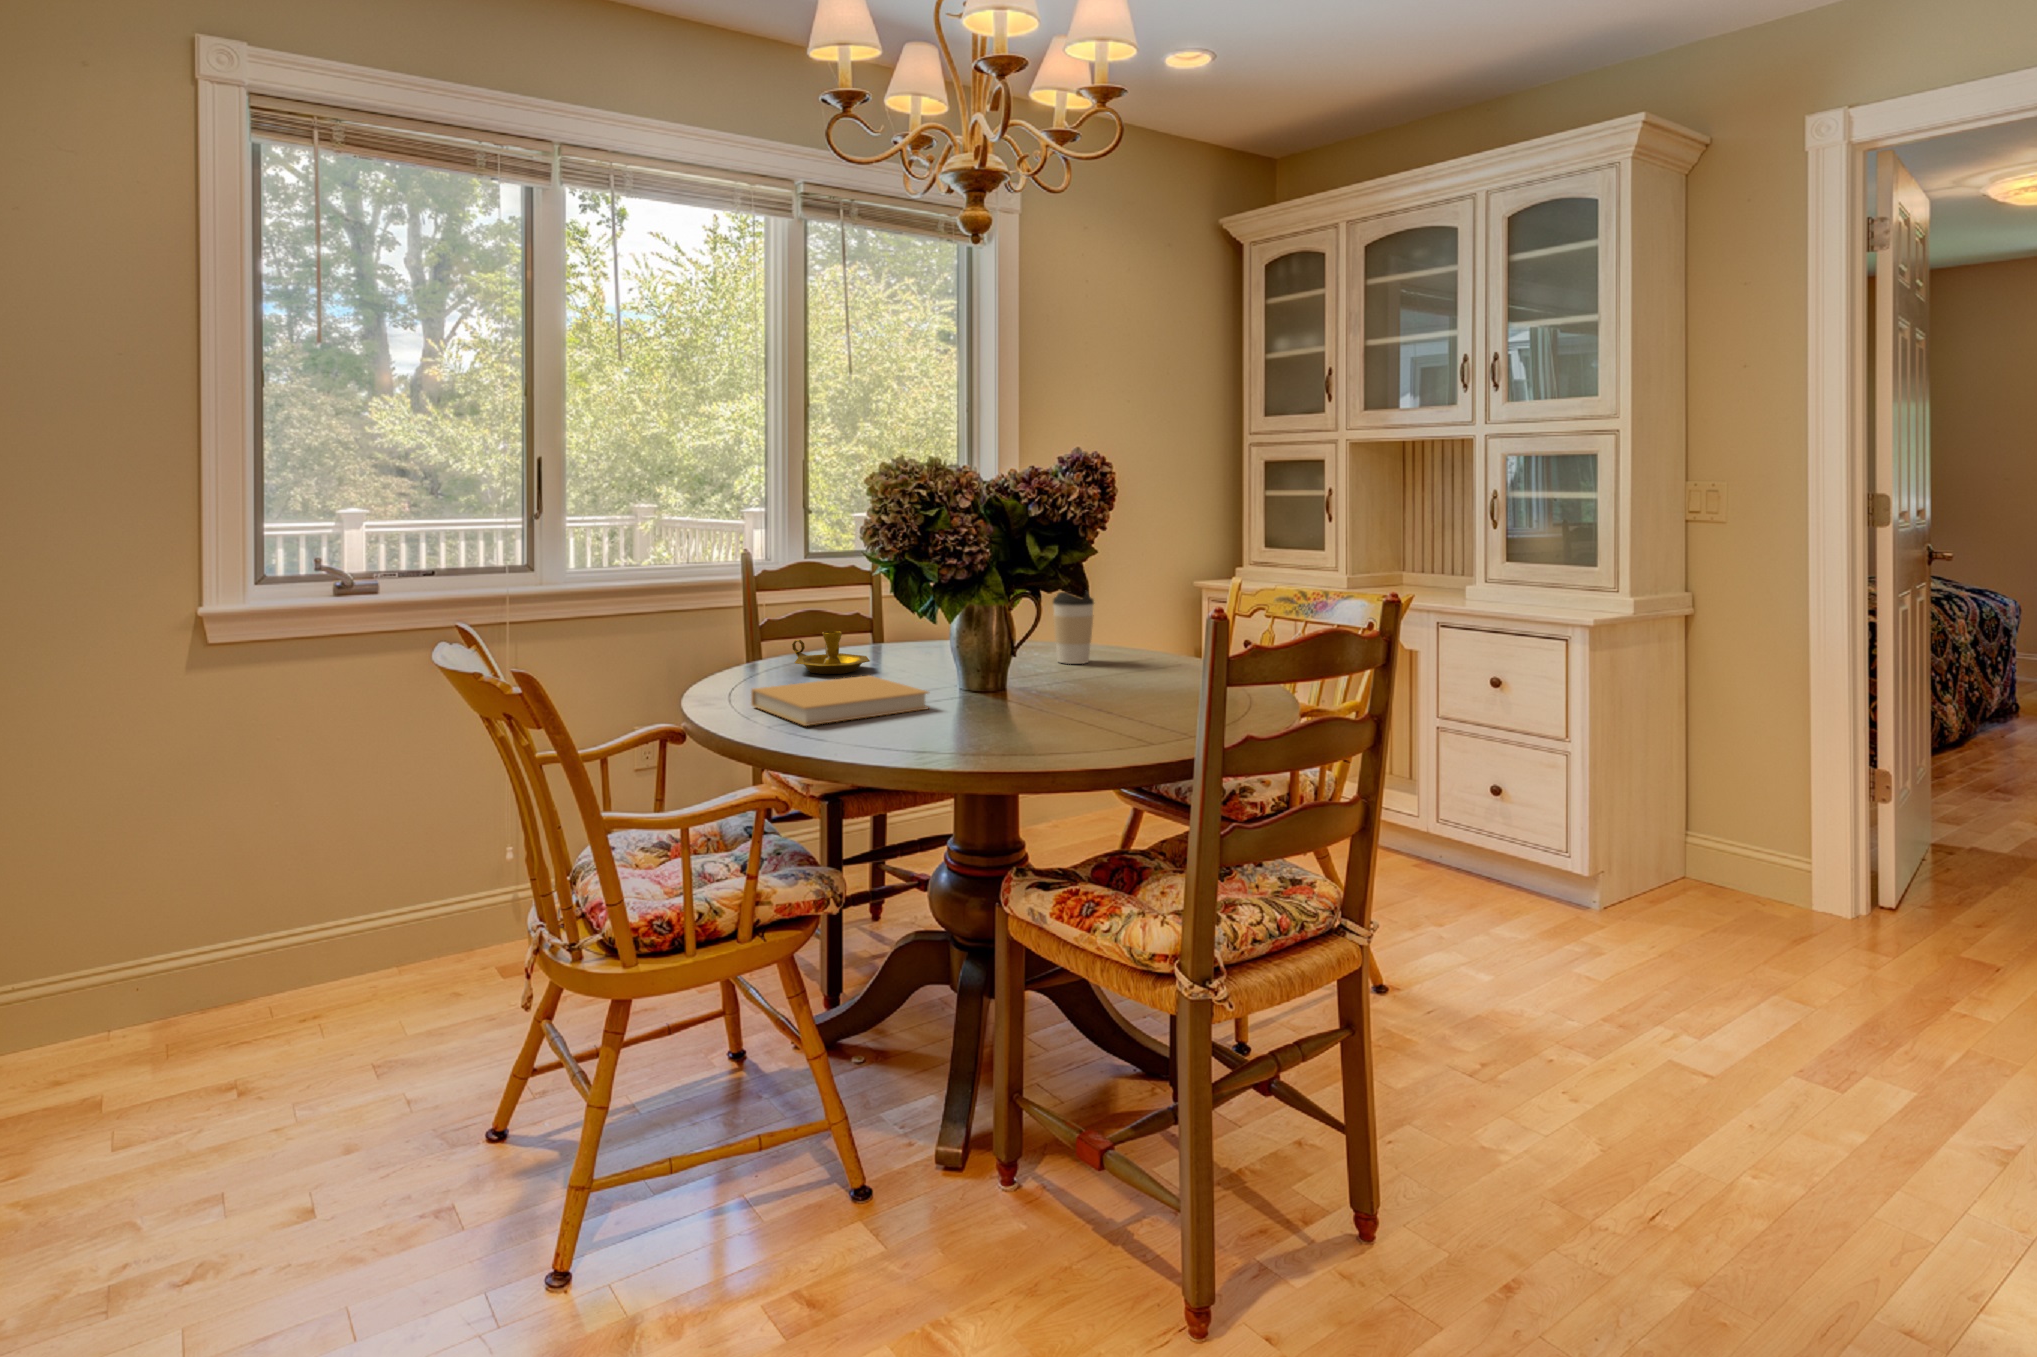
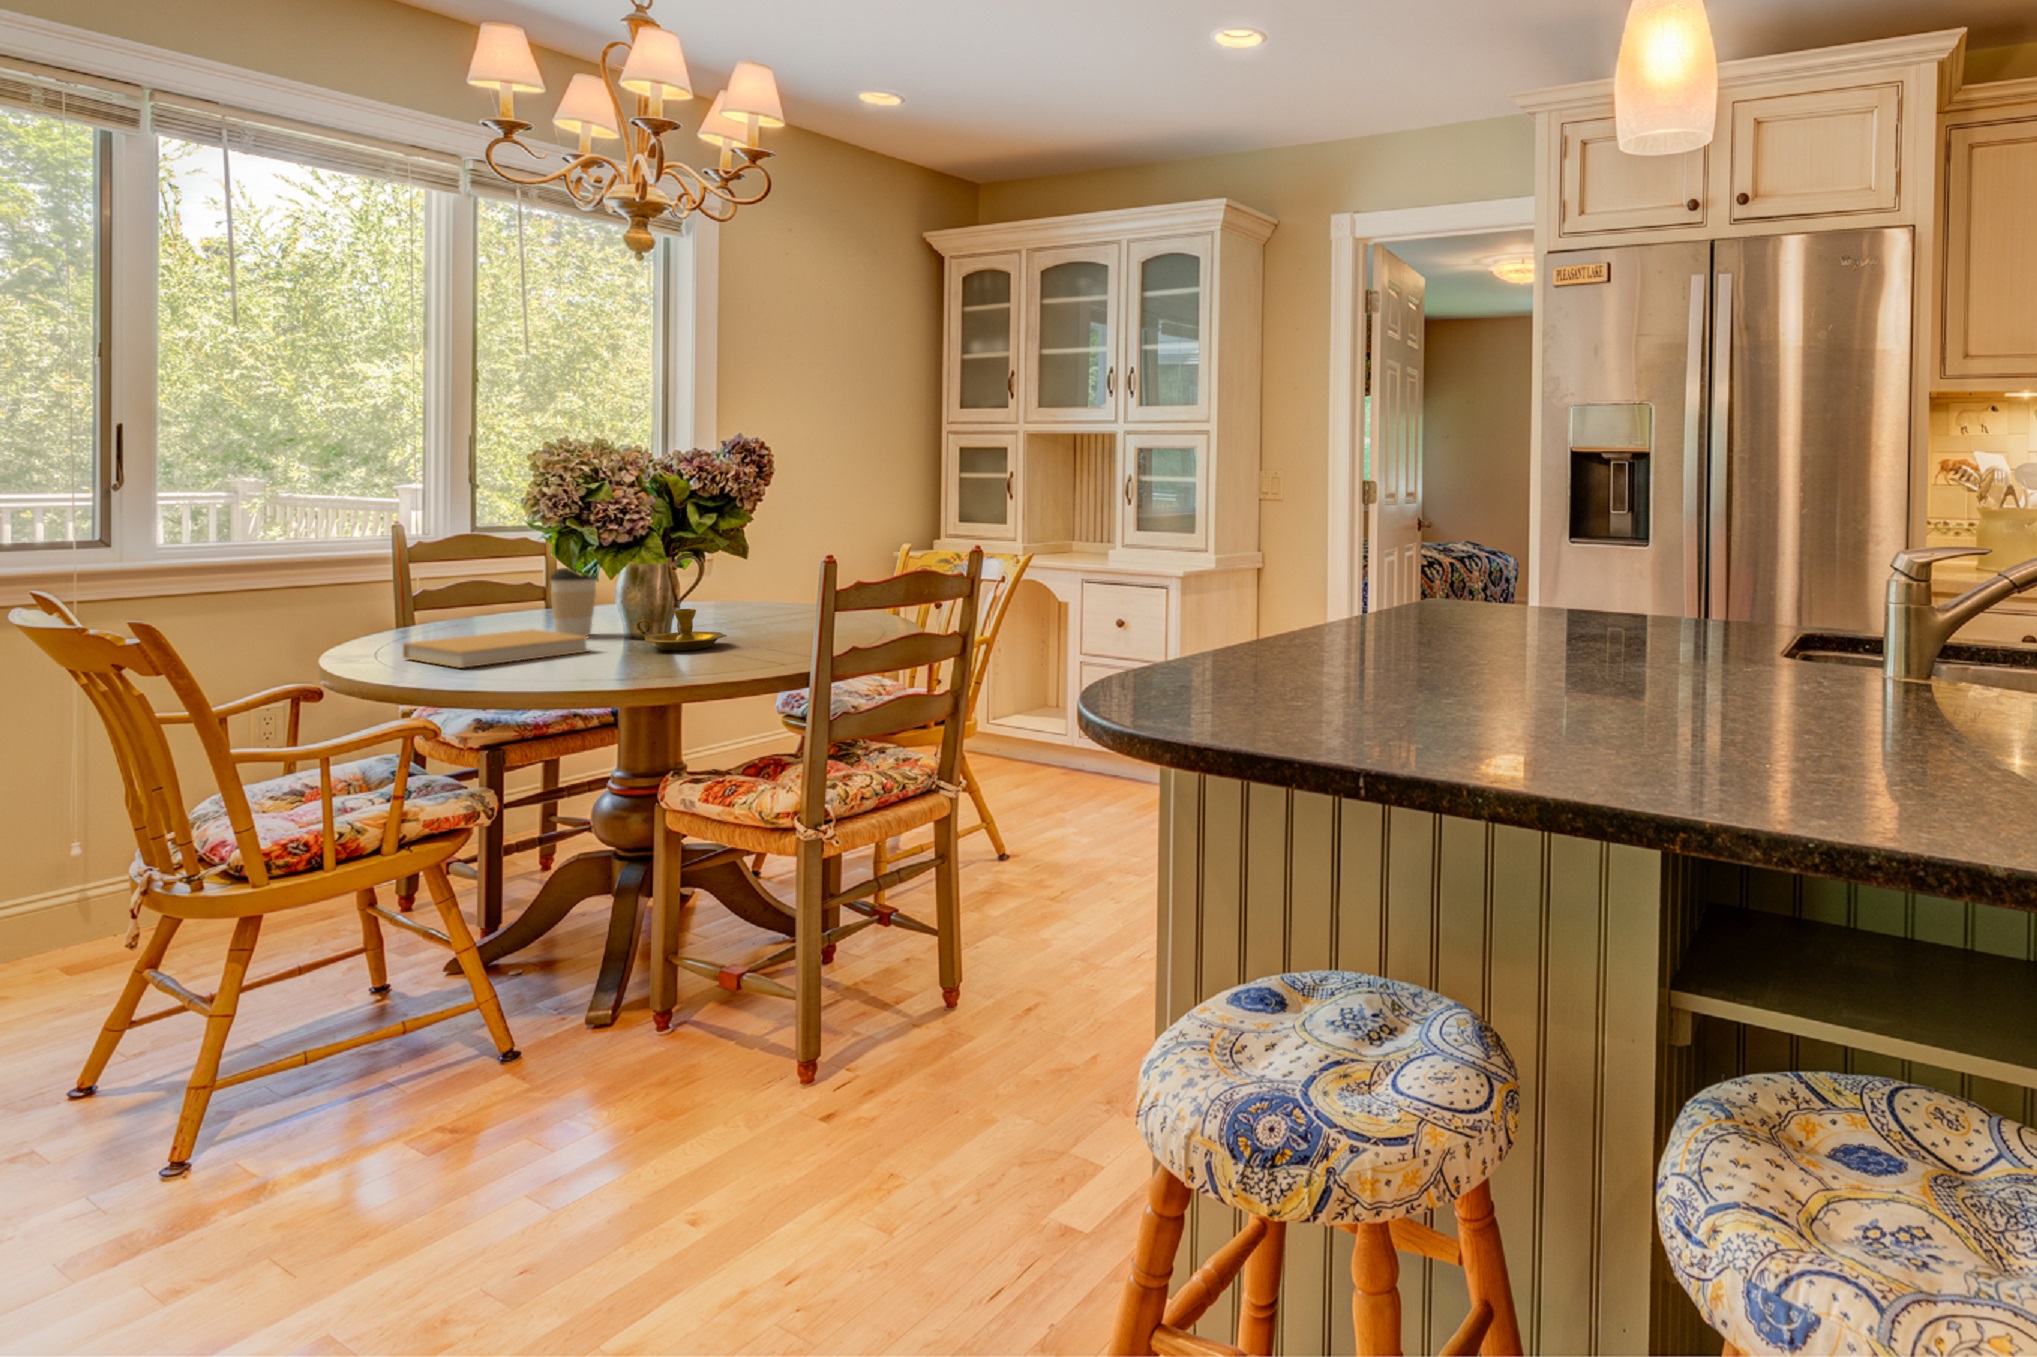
coffee cup: present [1053,592,1094,664] -> present [550,568,596,636]
candlestick: present [792,631,870,674] -> present [637,609,727,651]

